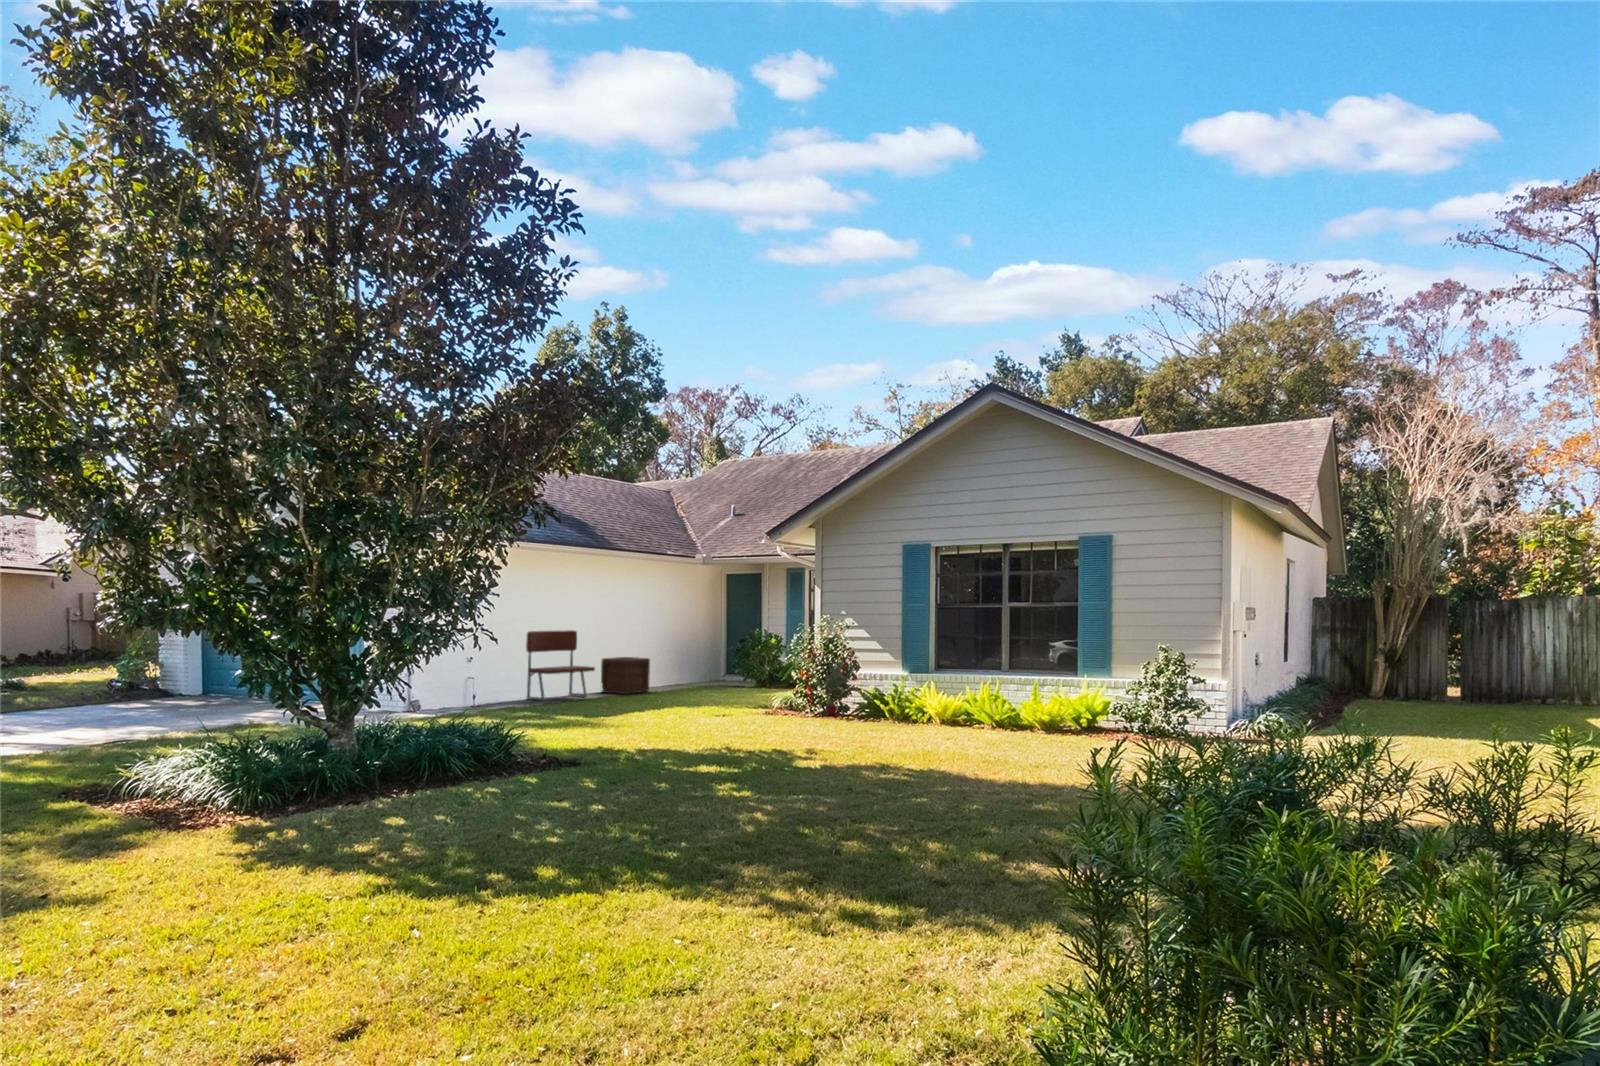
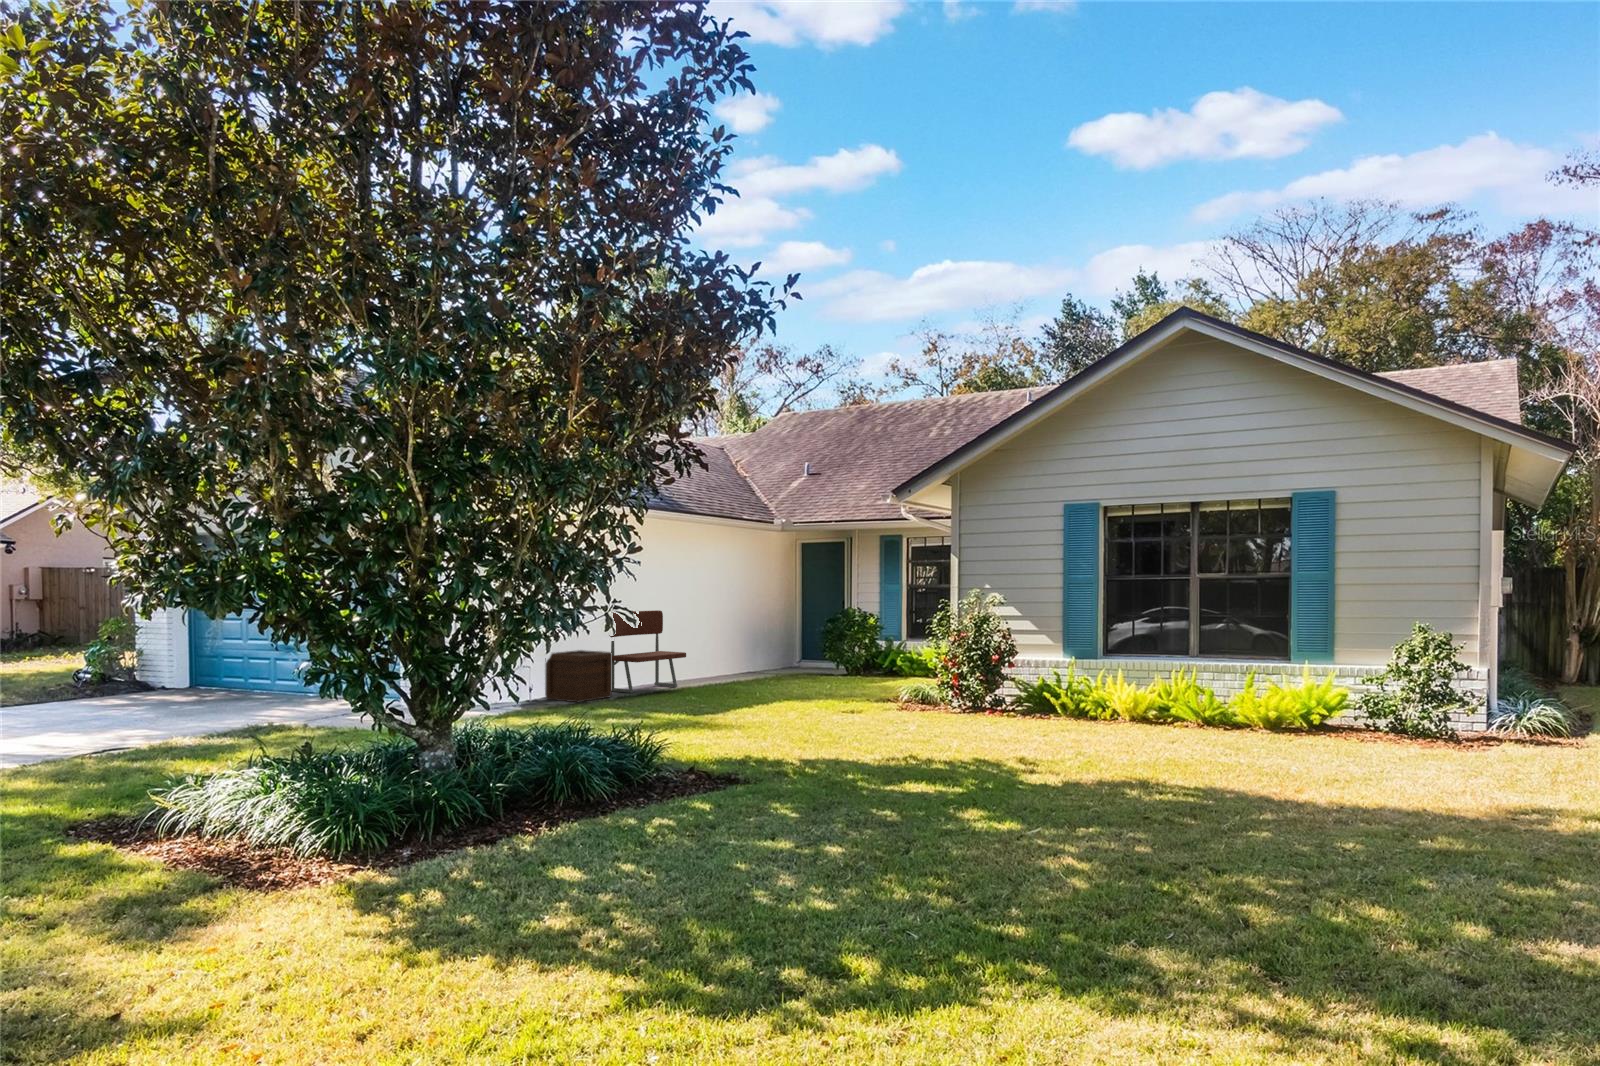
wooden crate: present [601,657,650,694] -> present [545,650,612,702]
potted tree: present [810,660,854,716] -> none [959,642,1015,711]

